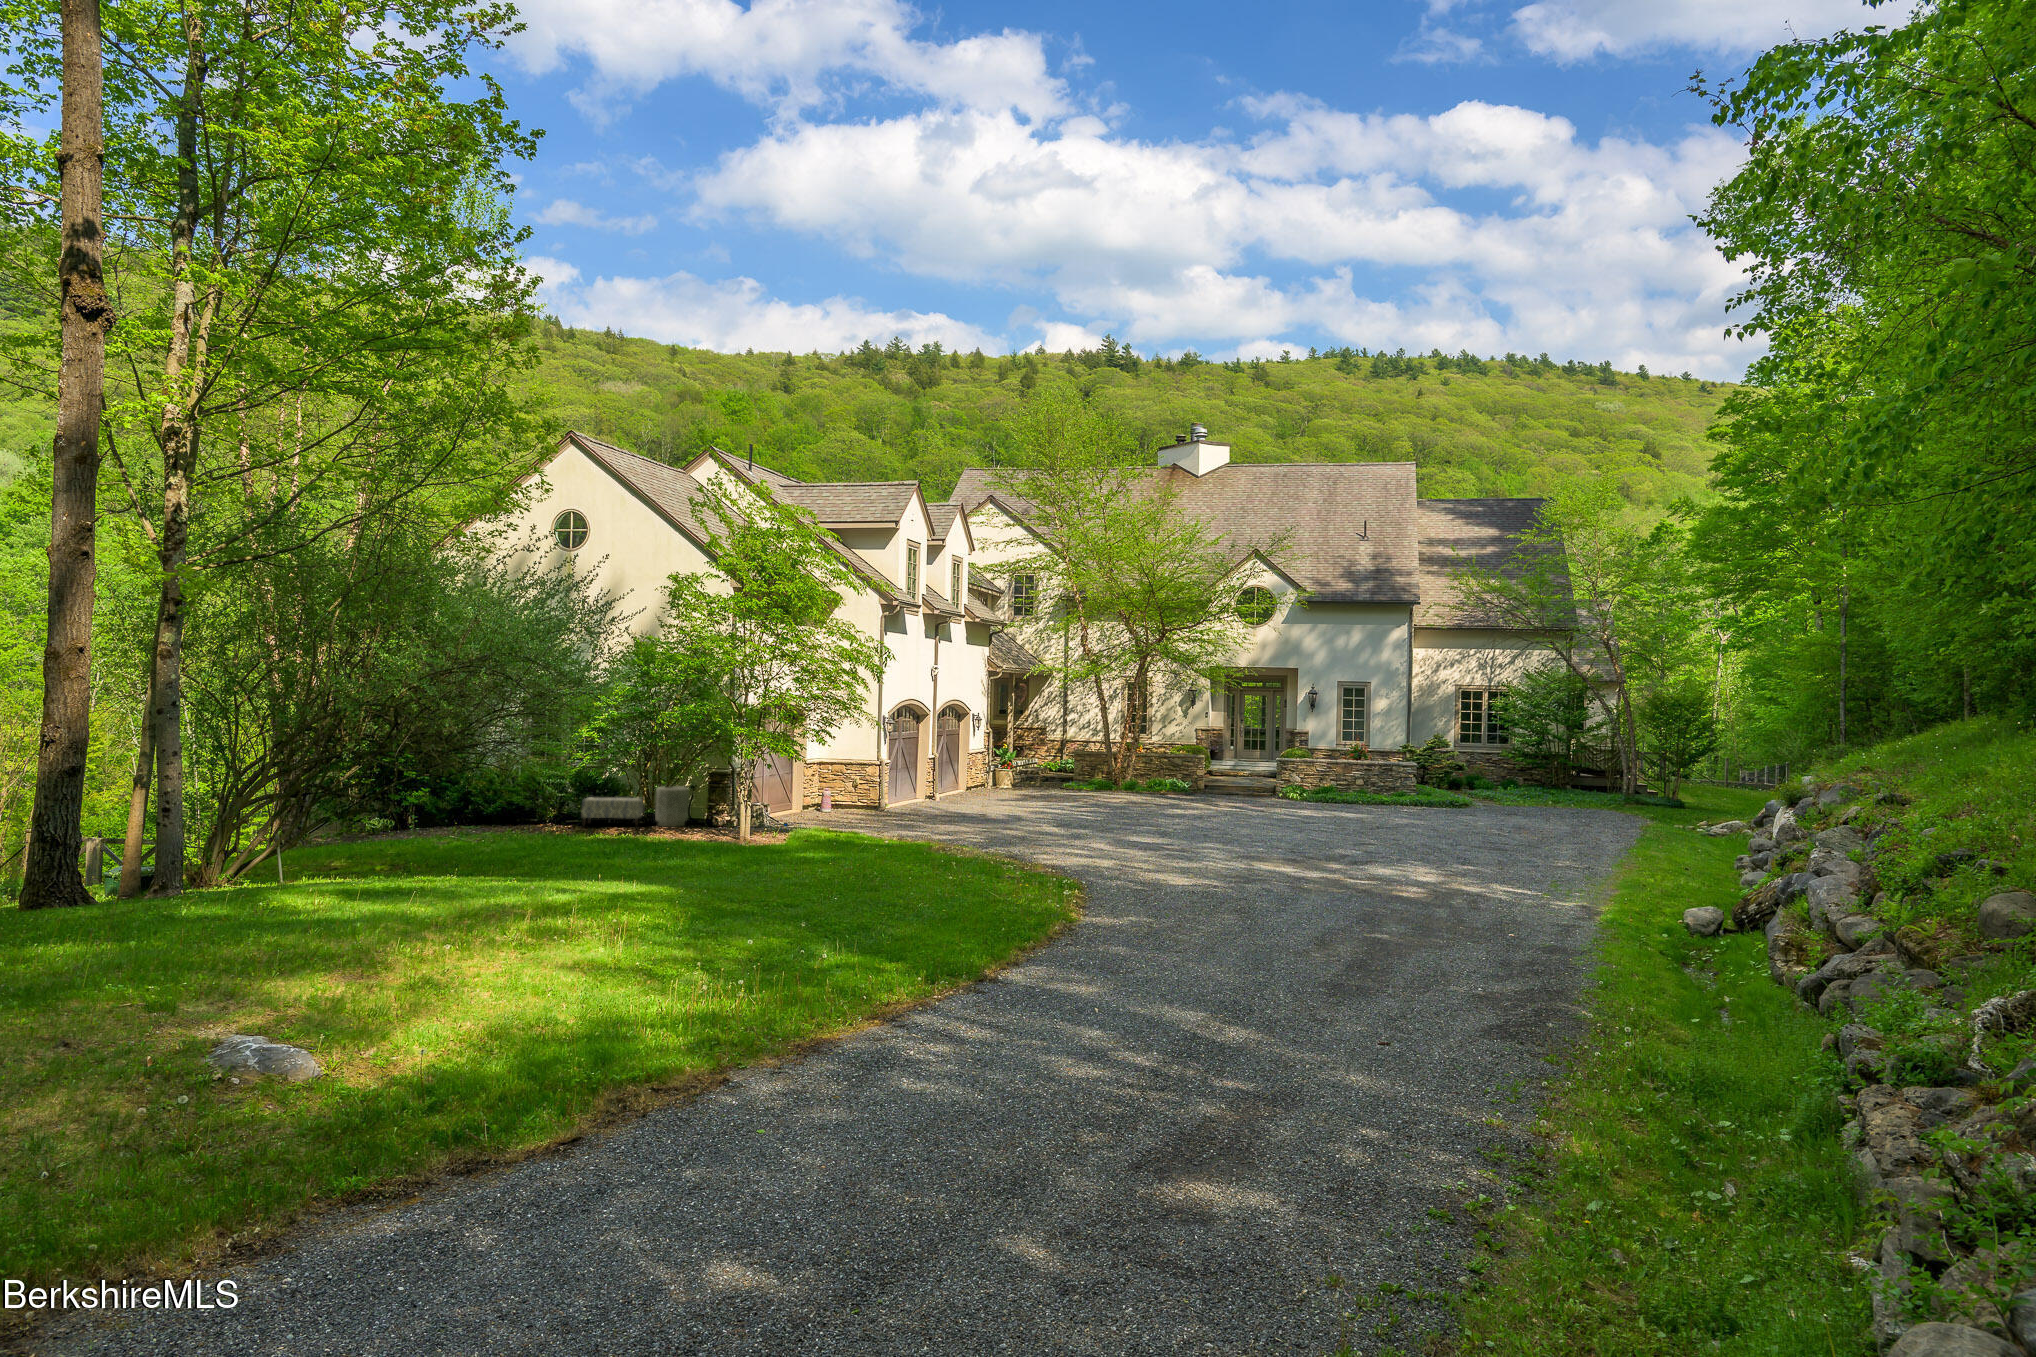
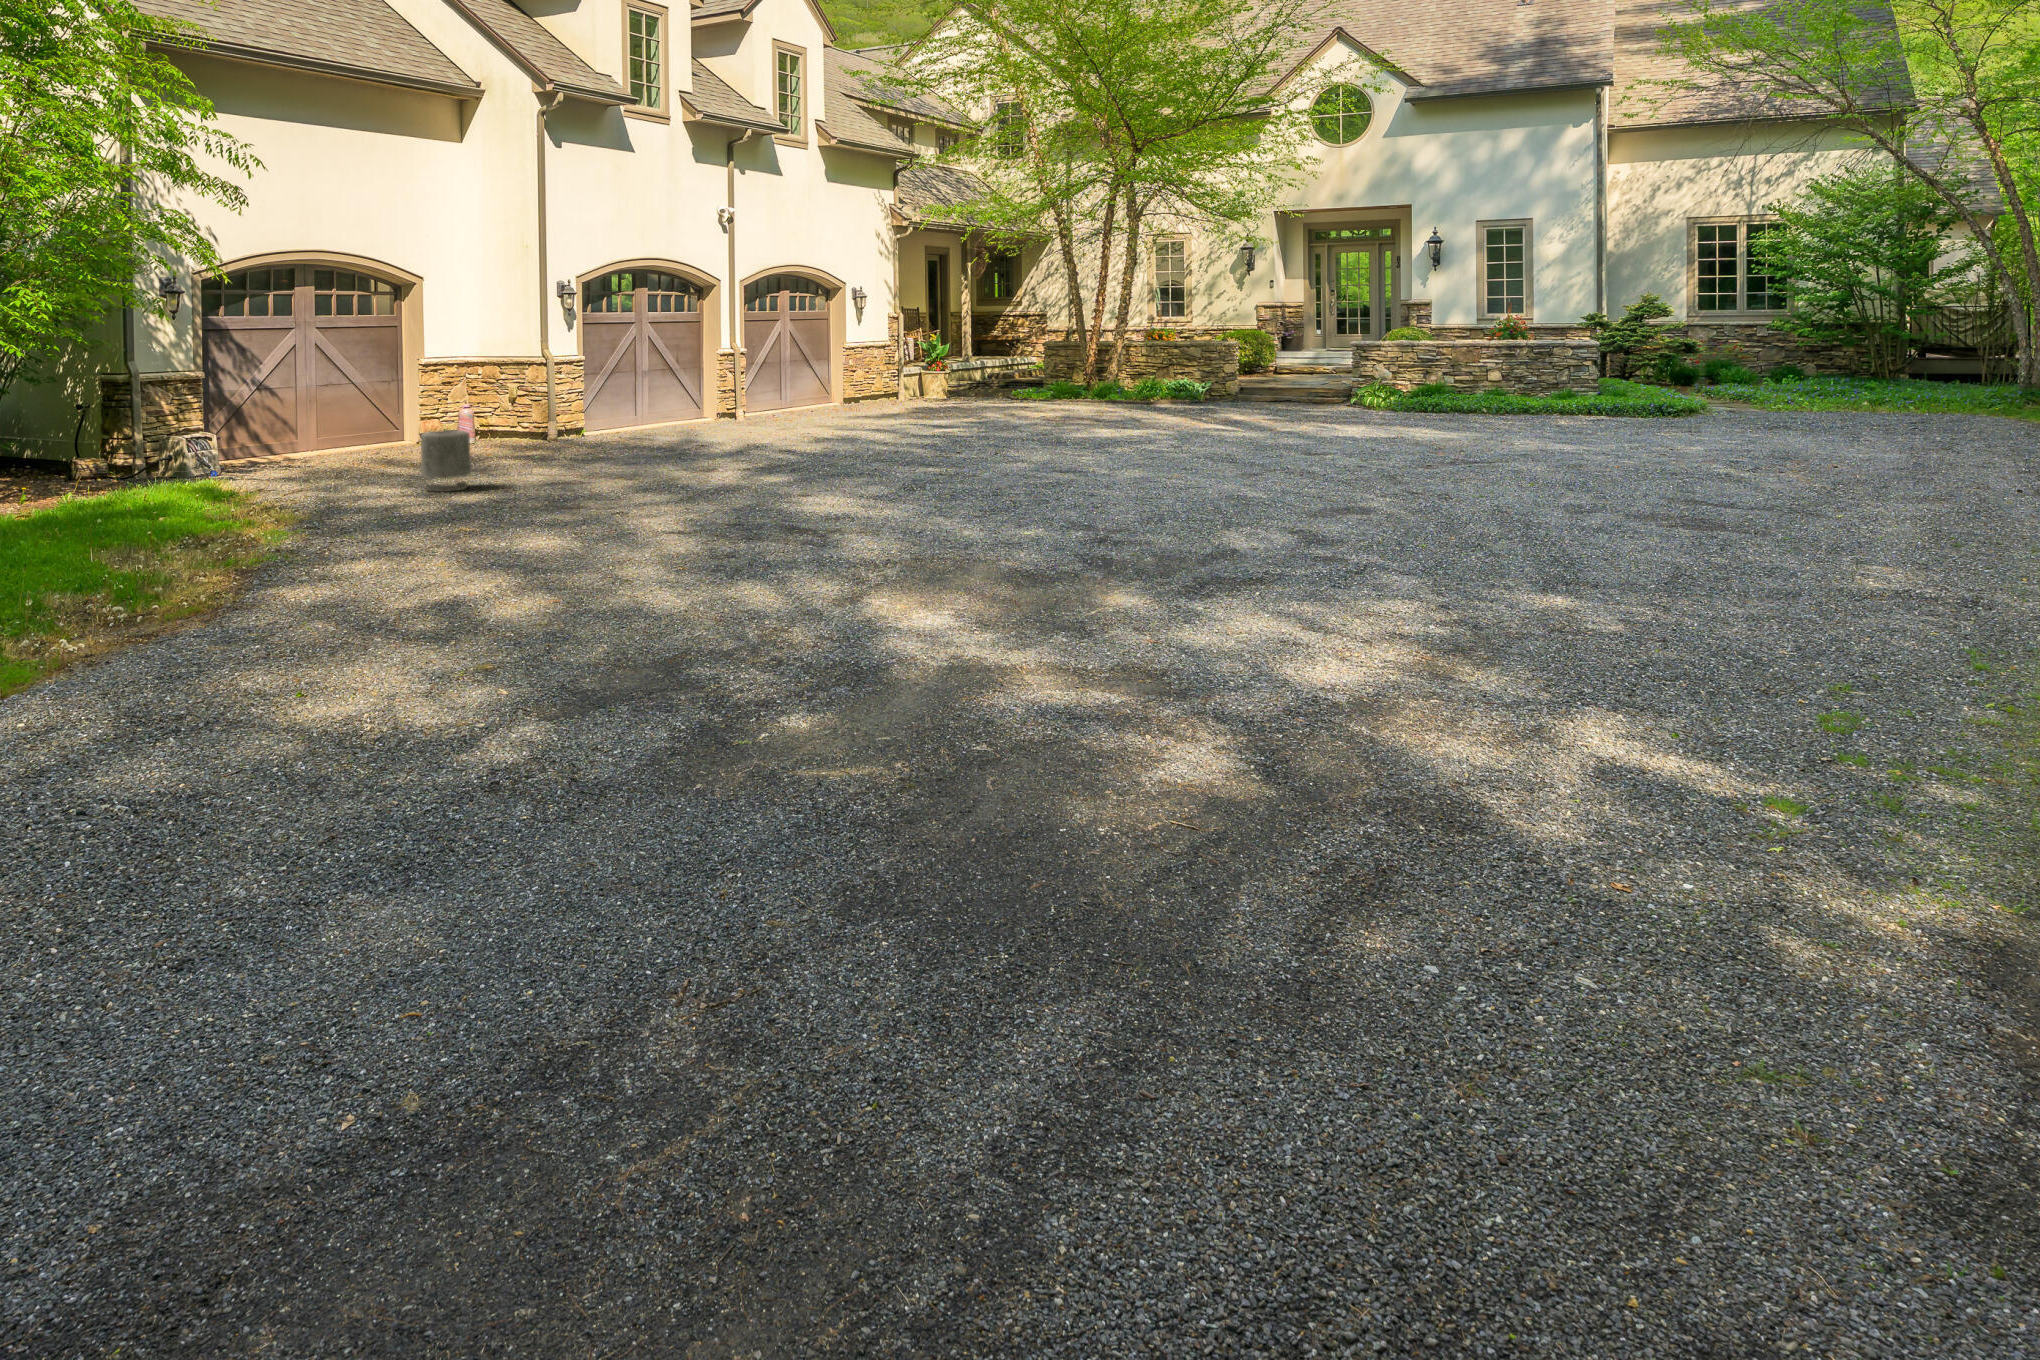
bench: present [581,797,643,826] -> none [311,450,405,495]

